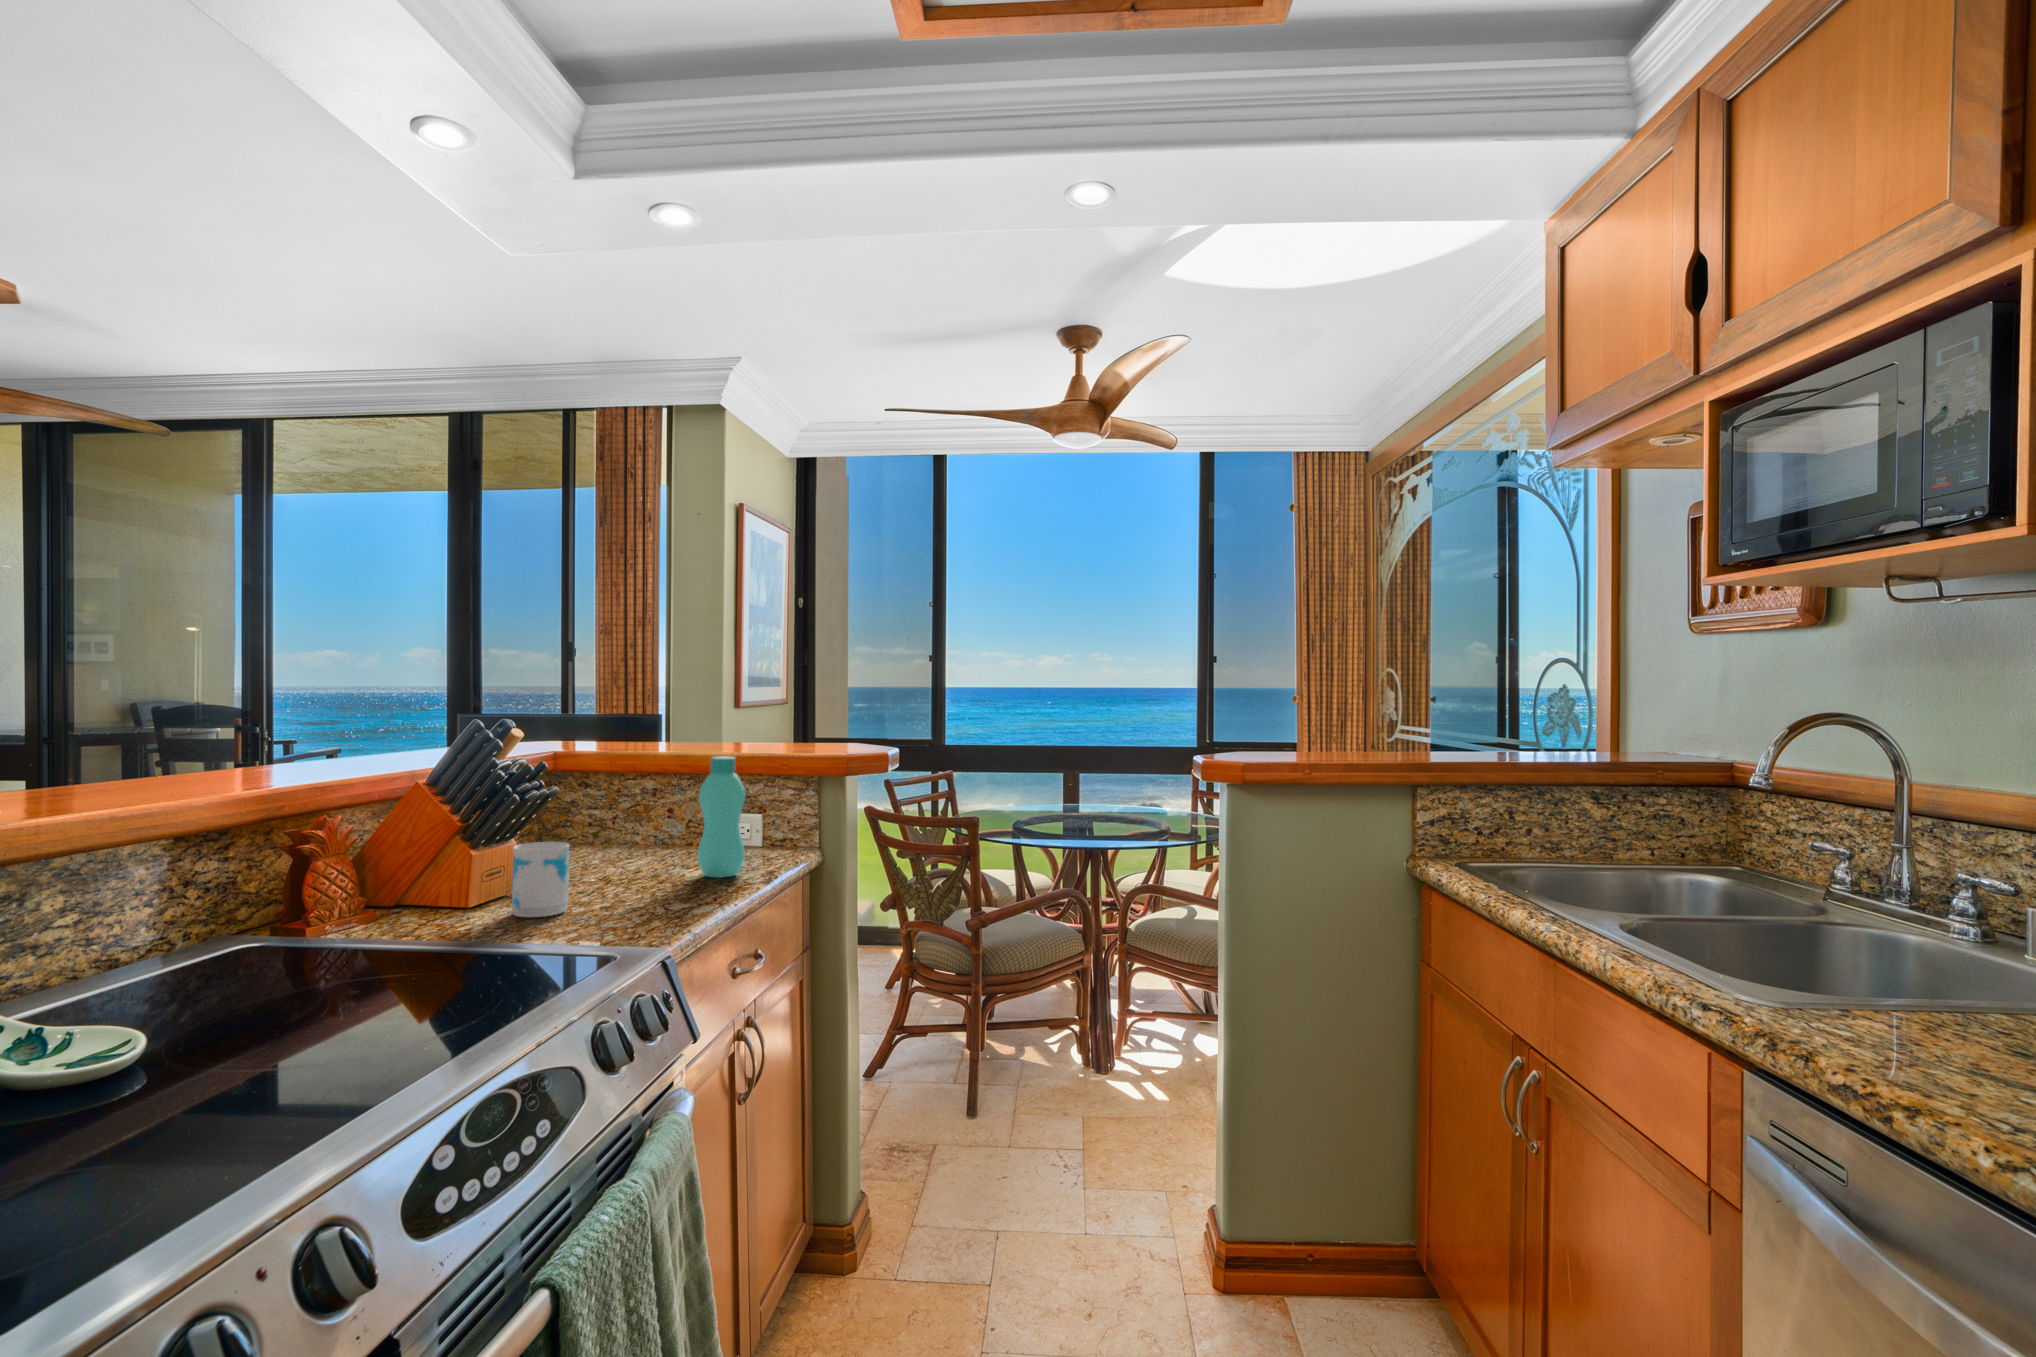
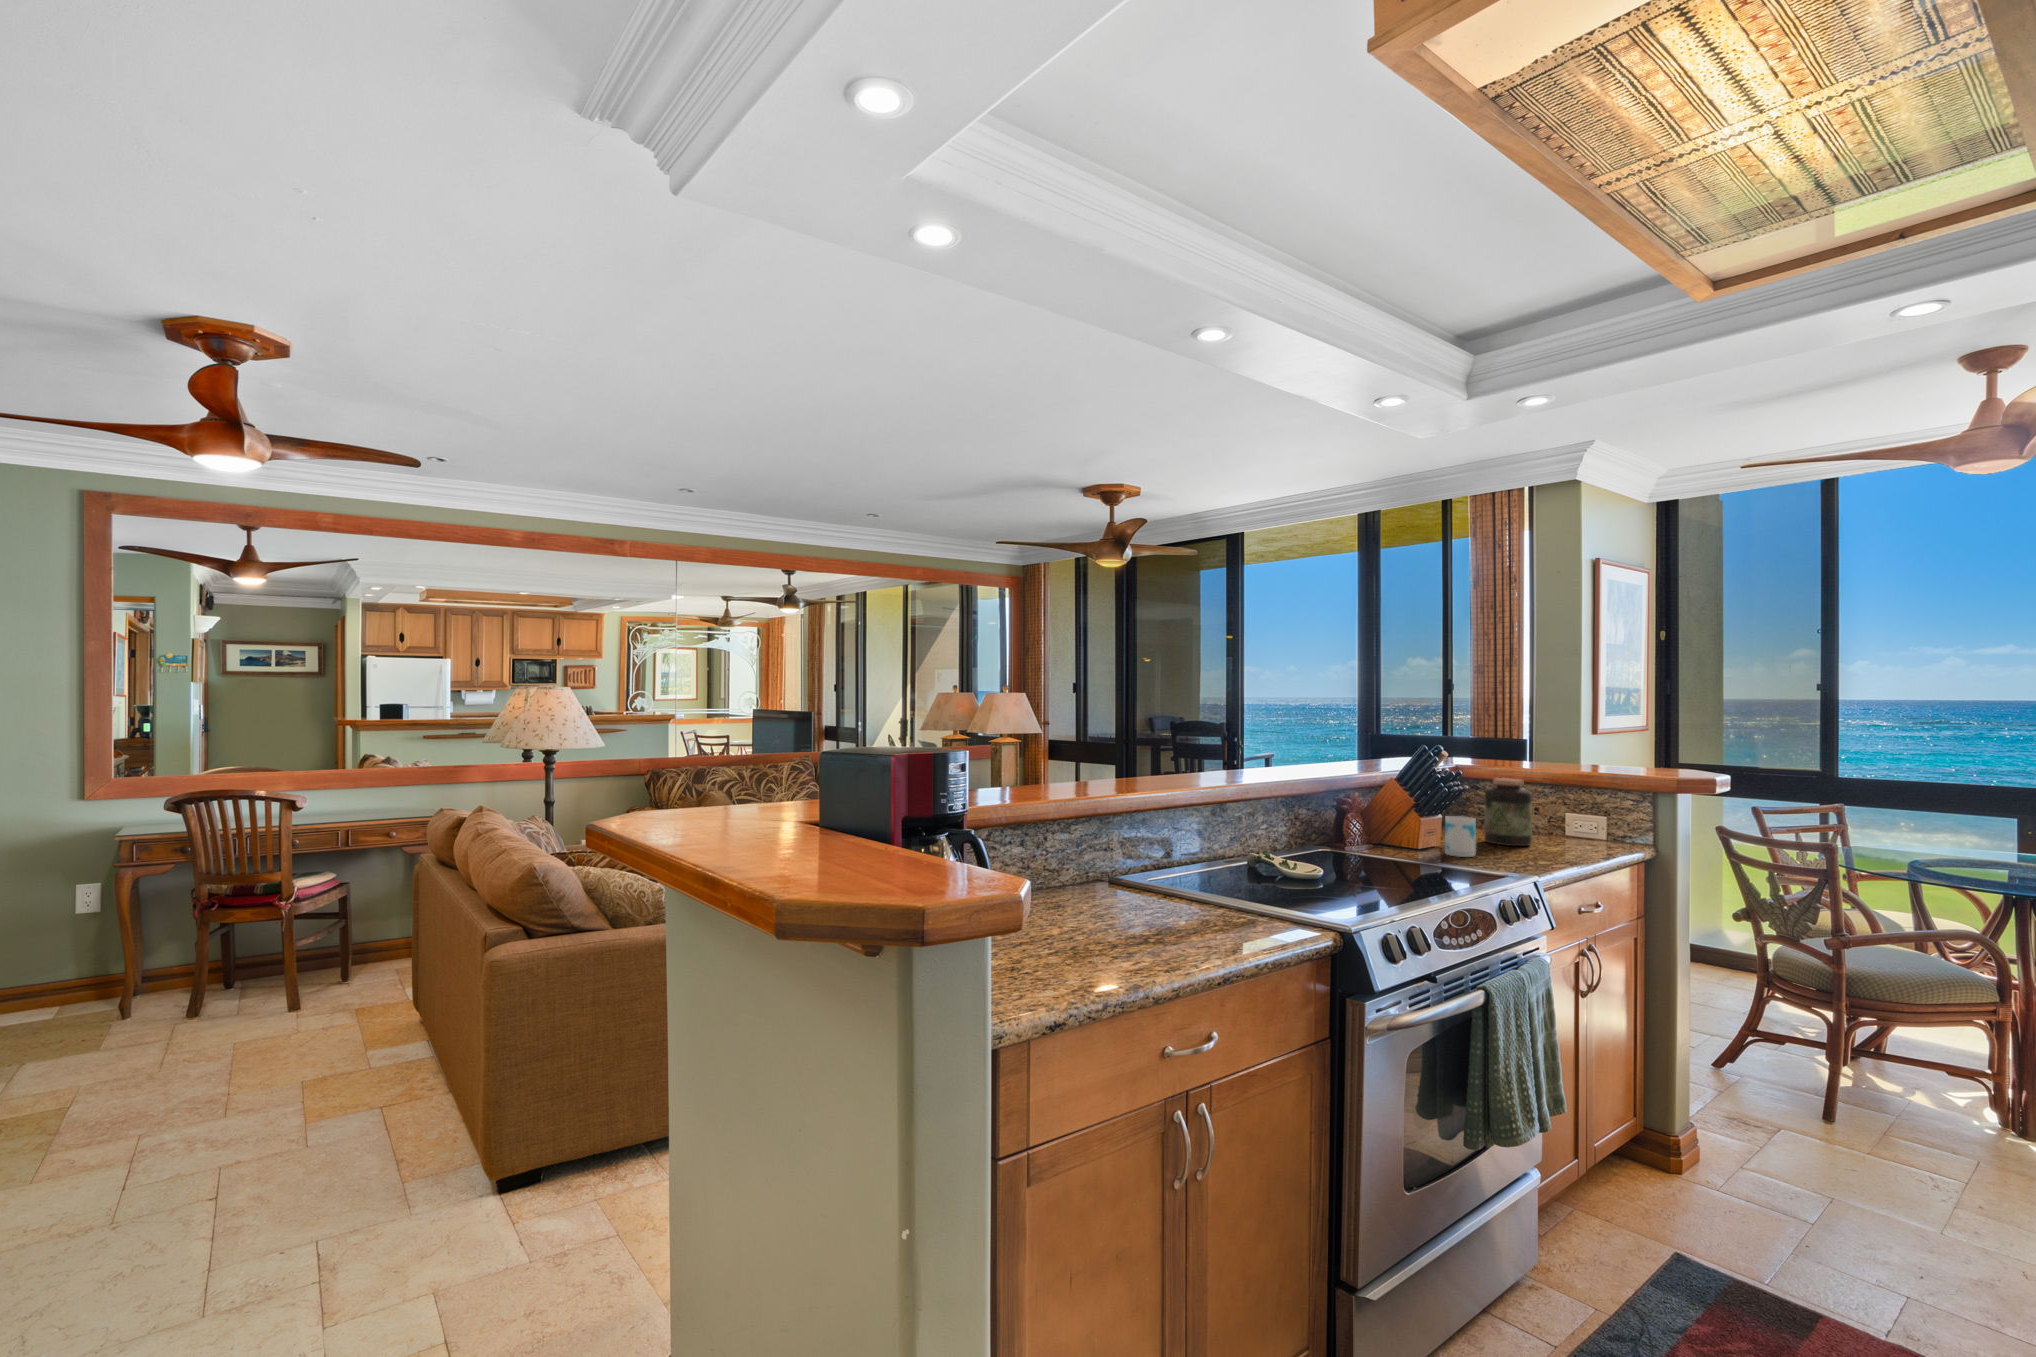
bottle: present [698,757,745,878] -> none [1556,775,1590,854]
jar: none [591,768,664,876] -> present [1484,778,1532,846]

